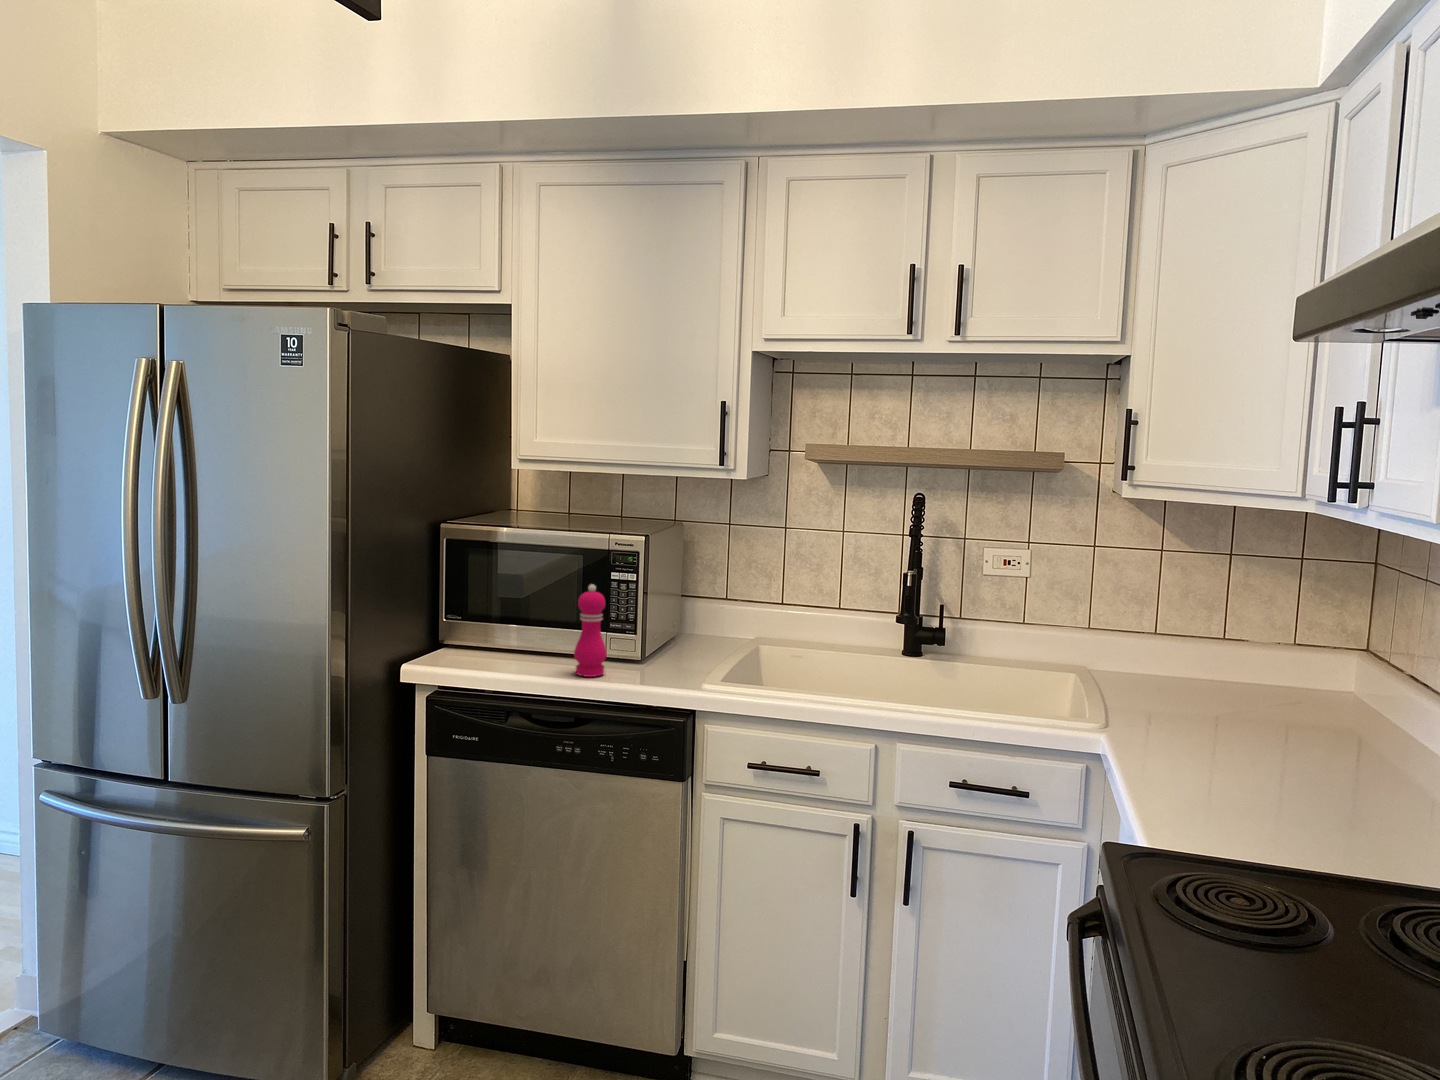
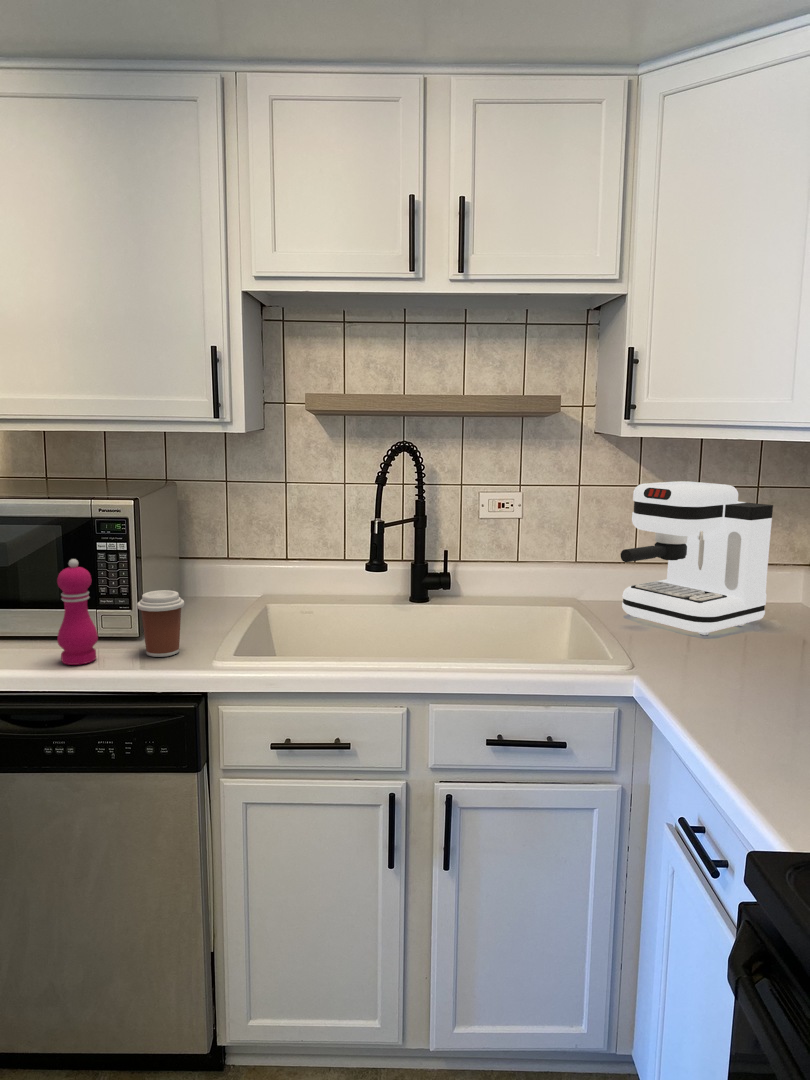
coffee maker: none [1118,547,1297,709] -> present [621,481,773,635]
coffee cup: none [641,619,682,678] -> present [137,590,184,657]

